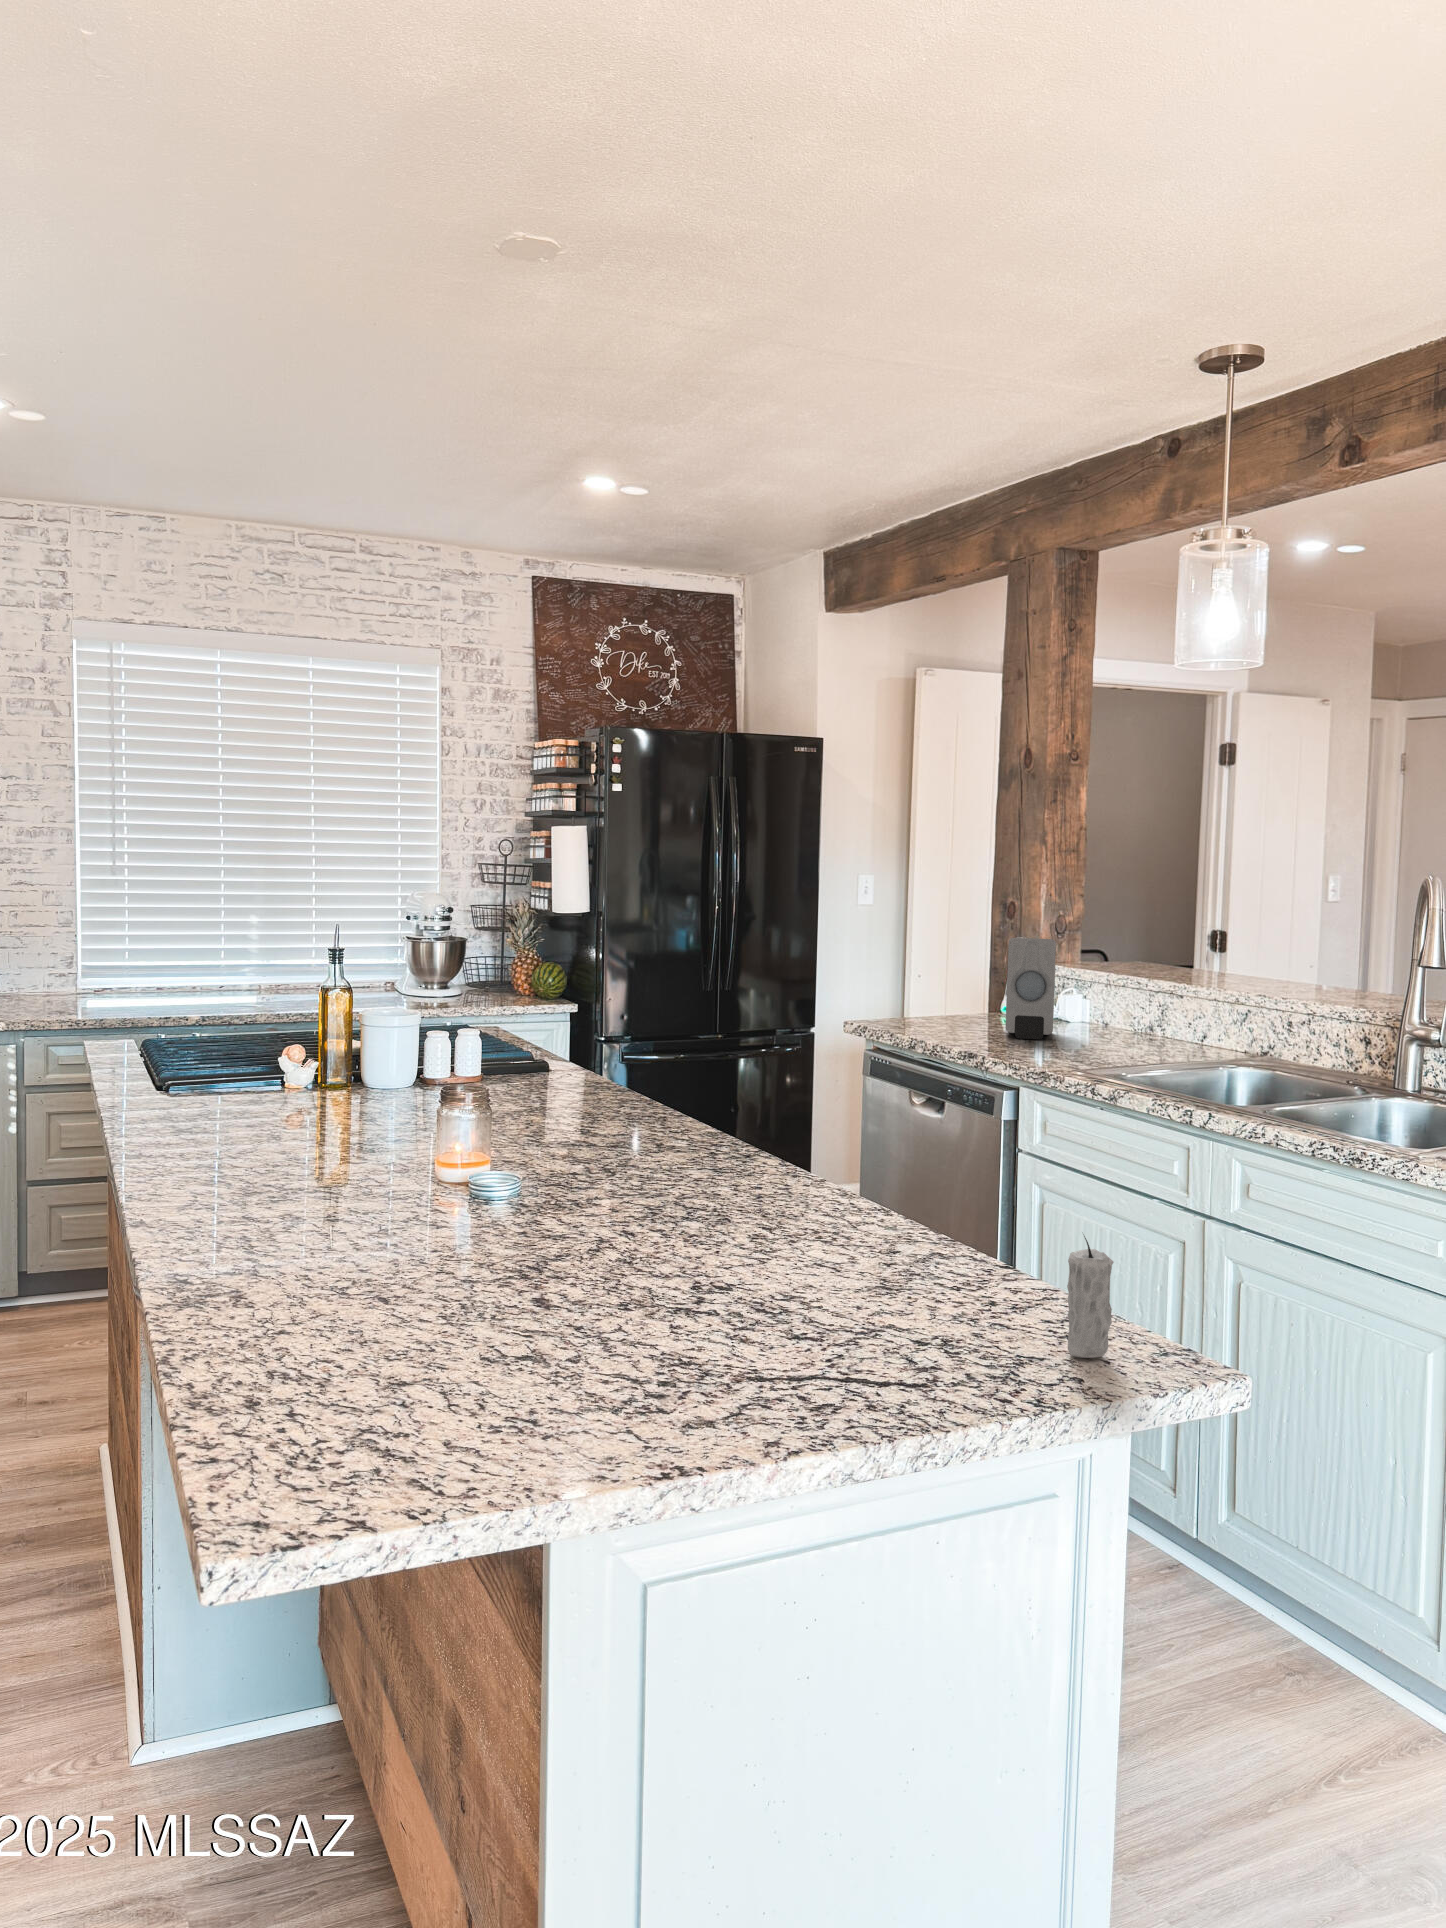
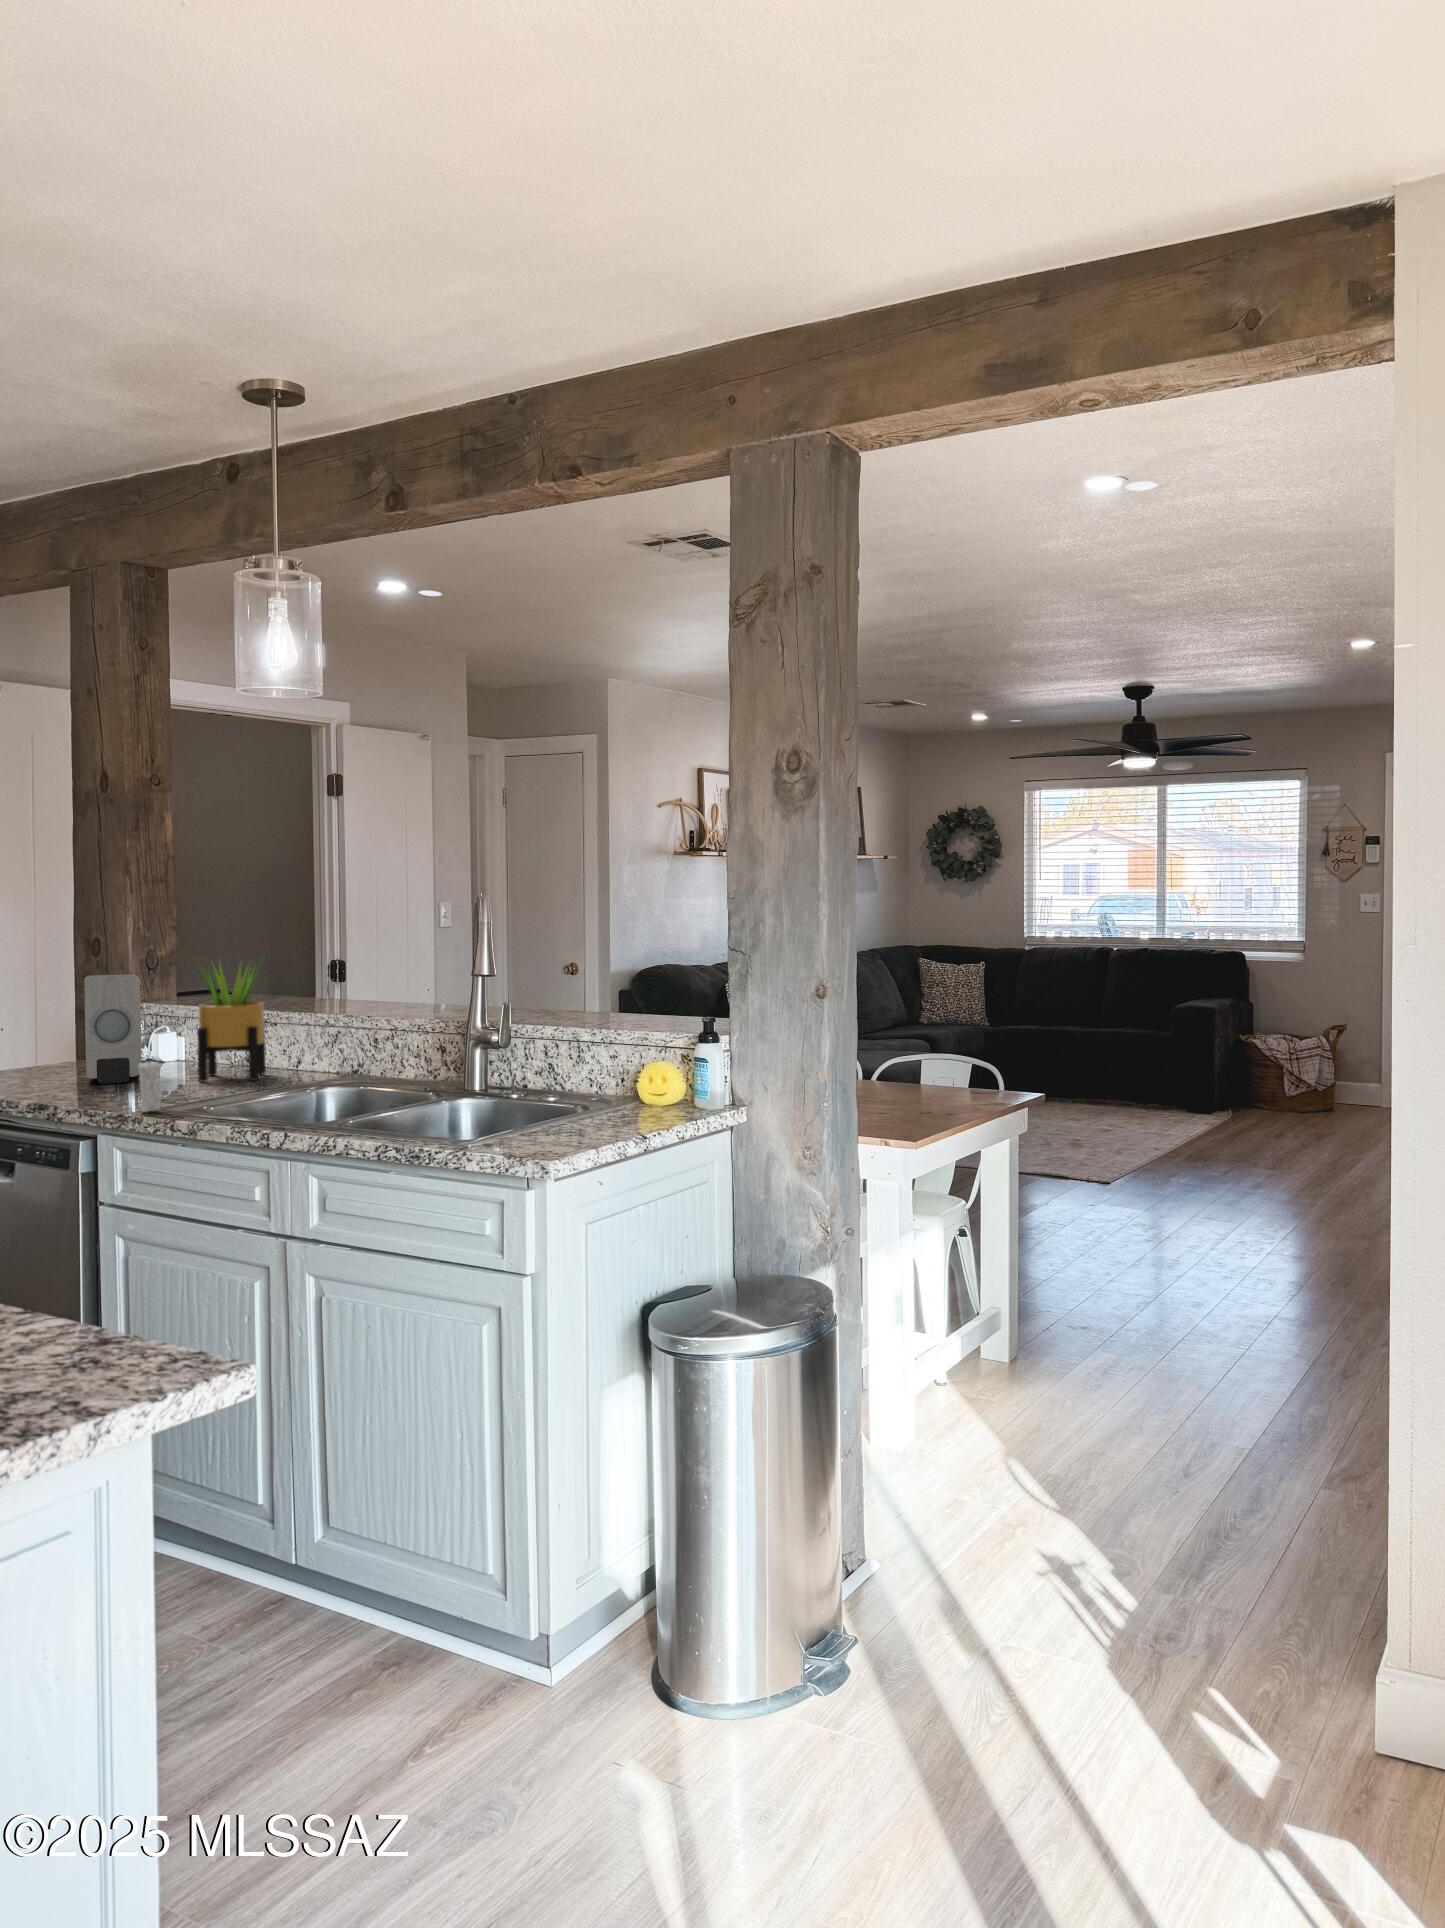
potted plant: none [1106,921,1179,1050] -> present [197,960,266,1082]
candle: present [1067,1236,1114,1358] -> present [139,1062,162,1112]

